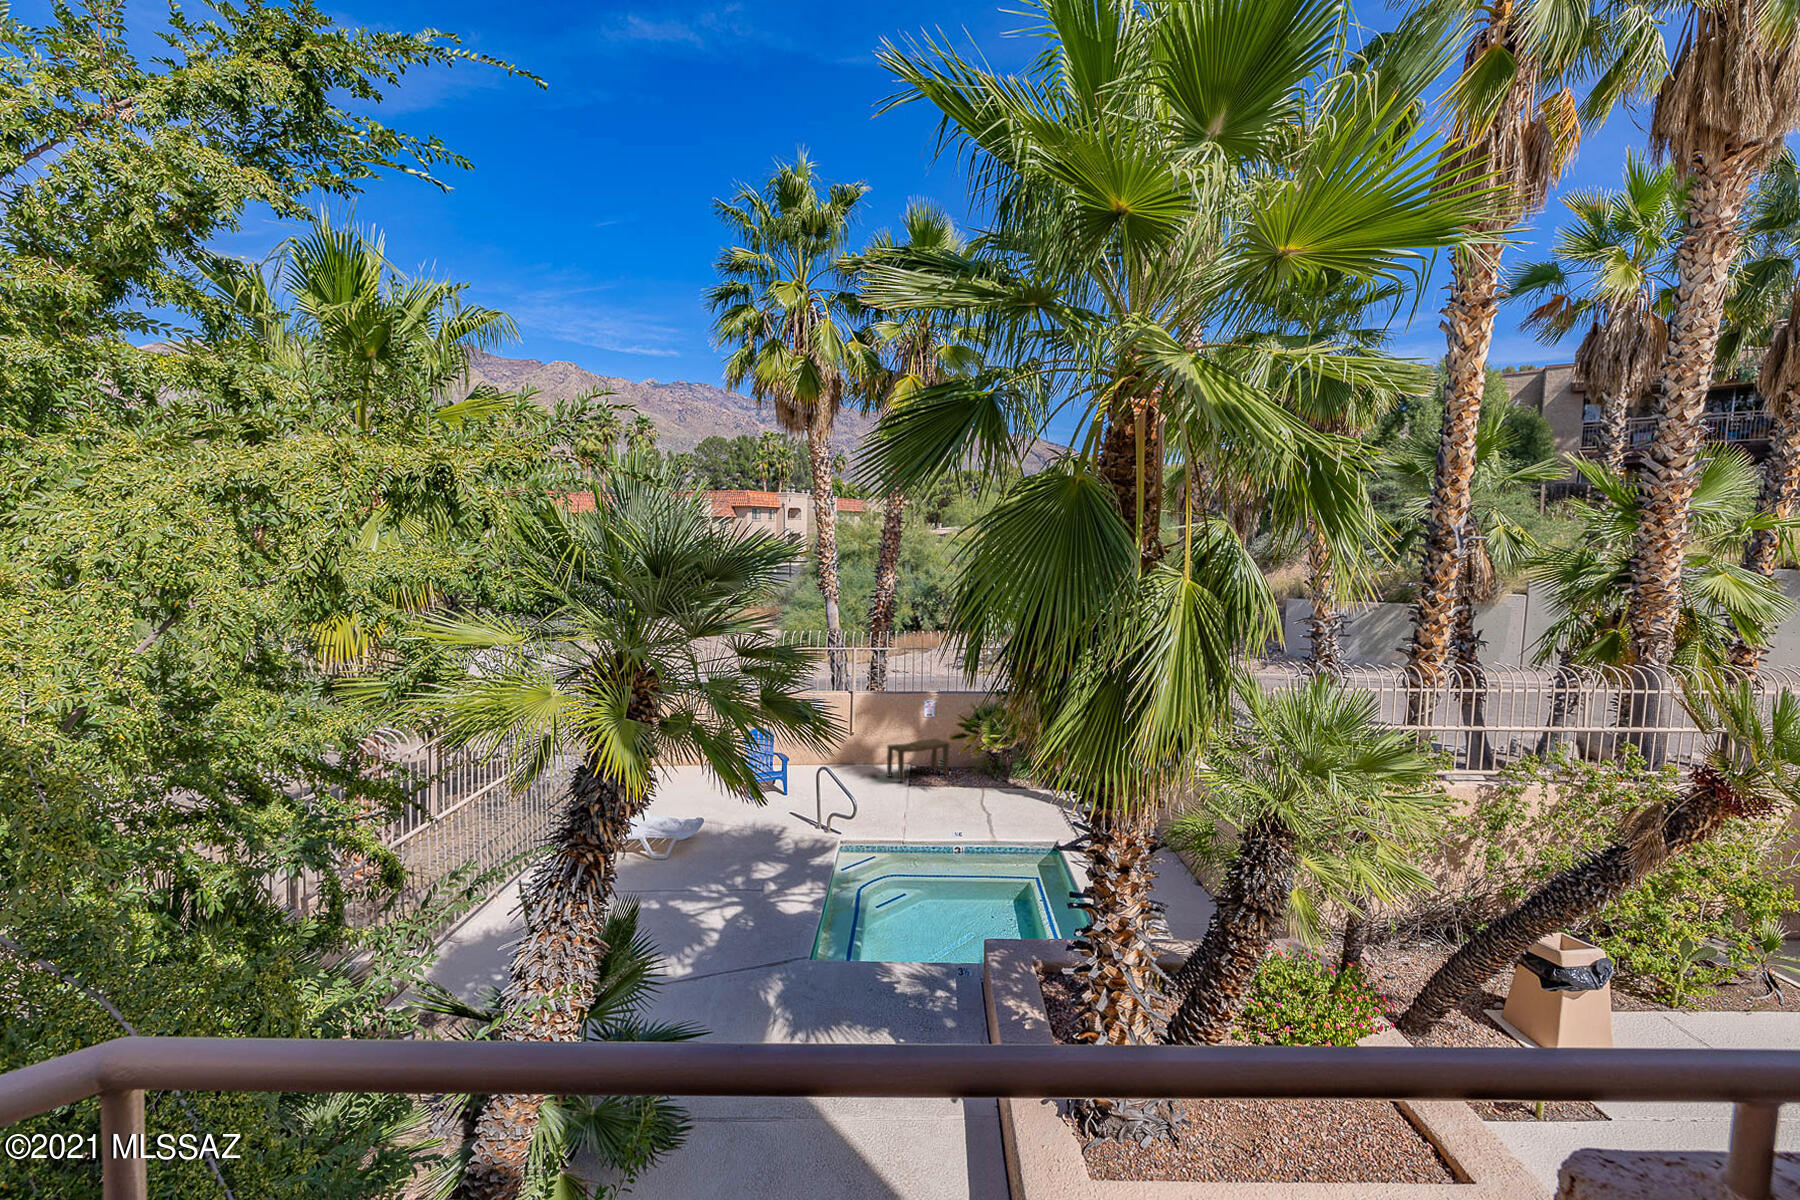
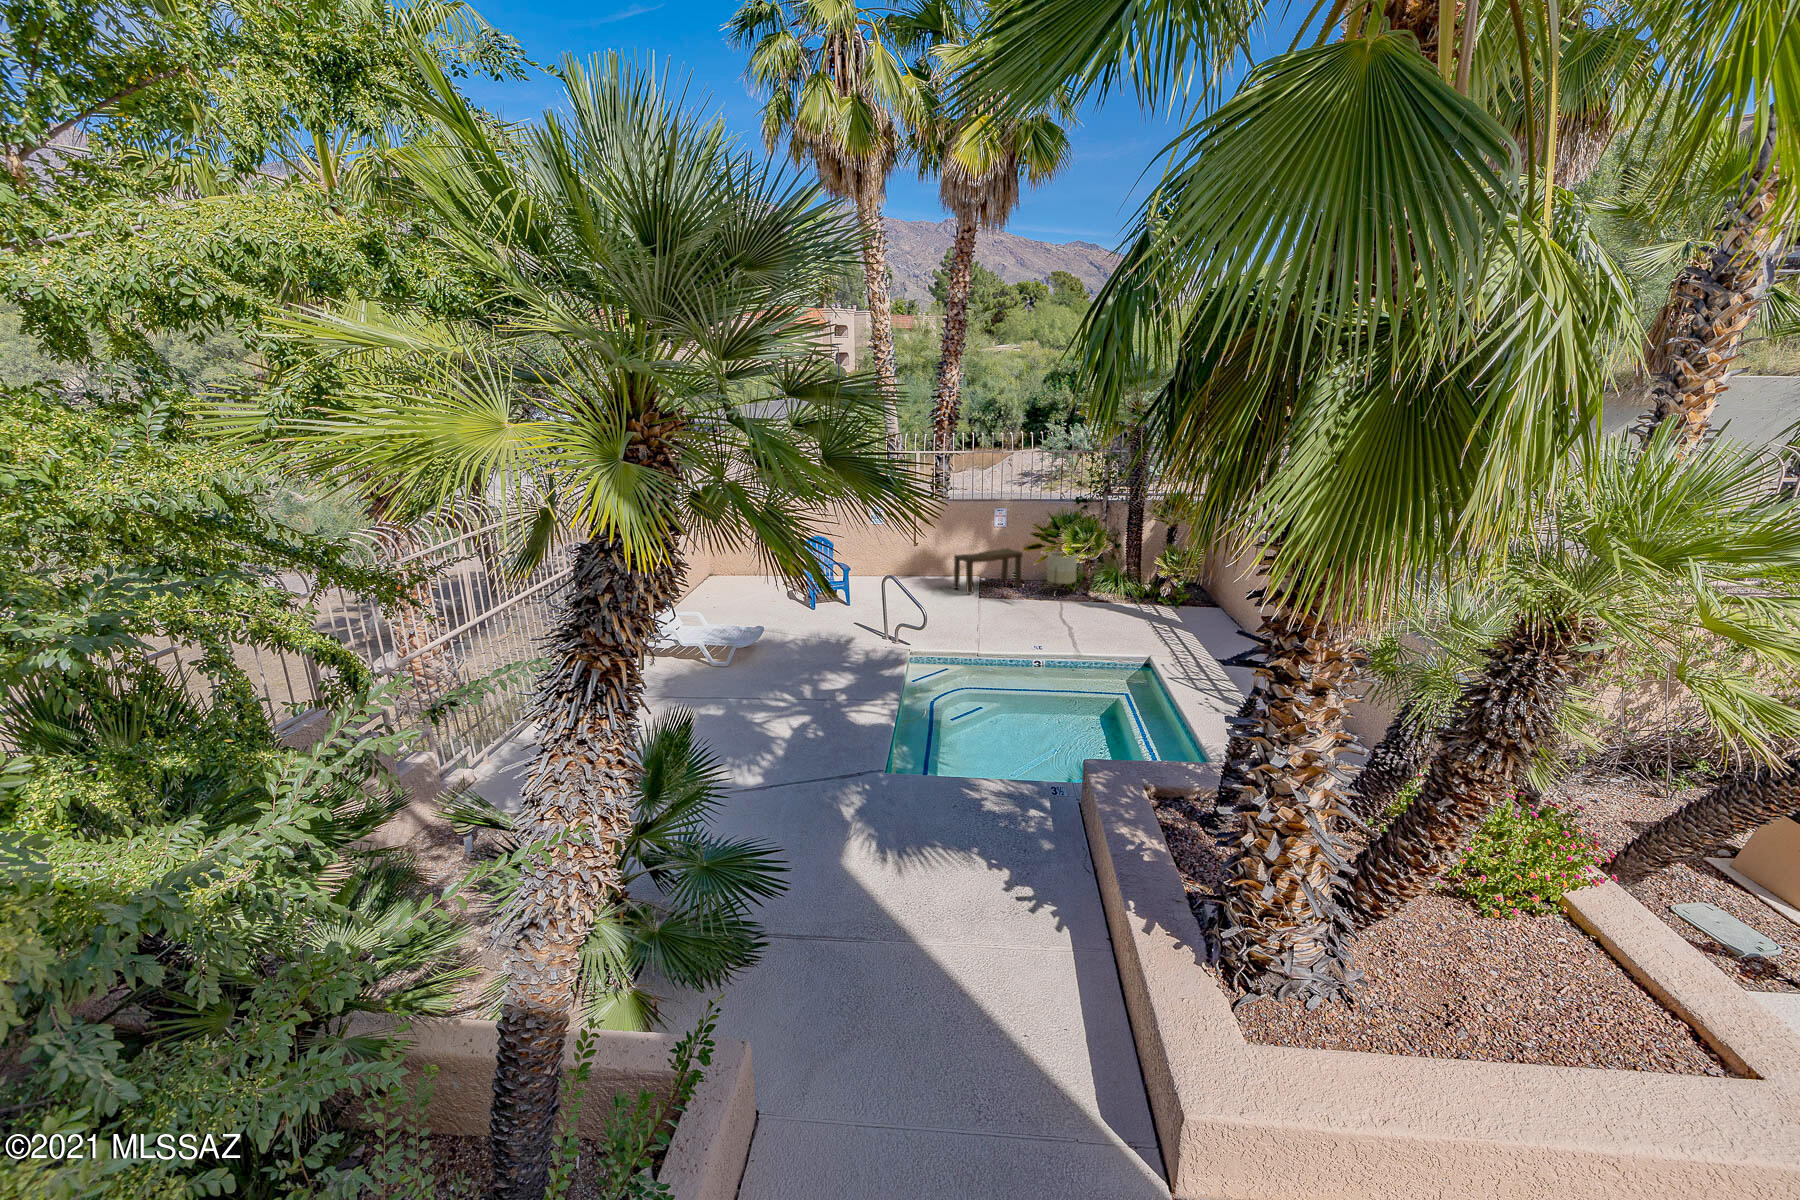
planter: none [972,743,999,783] -> present [1047,552,1077,591]

